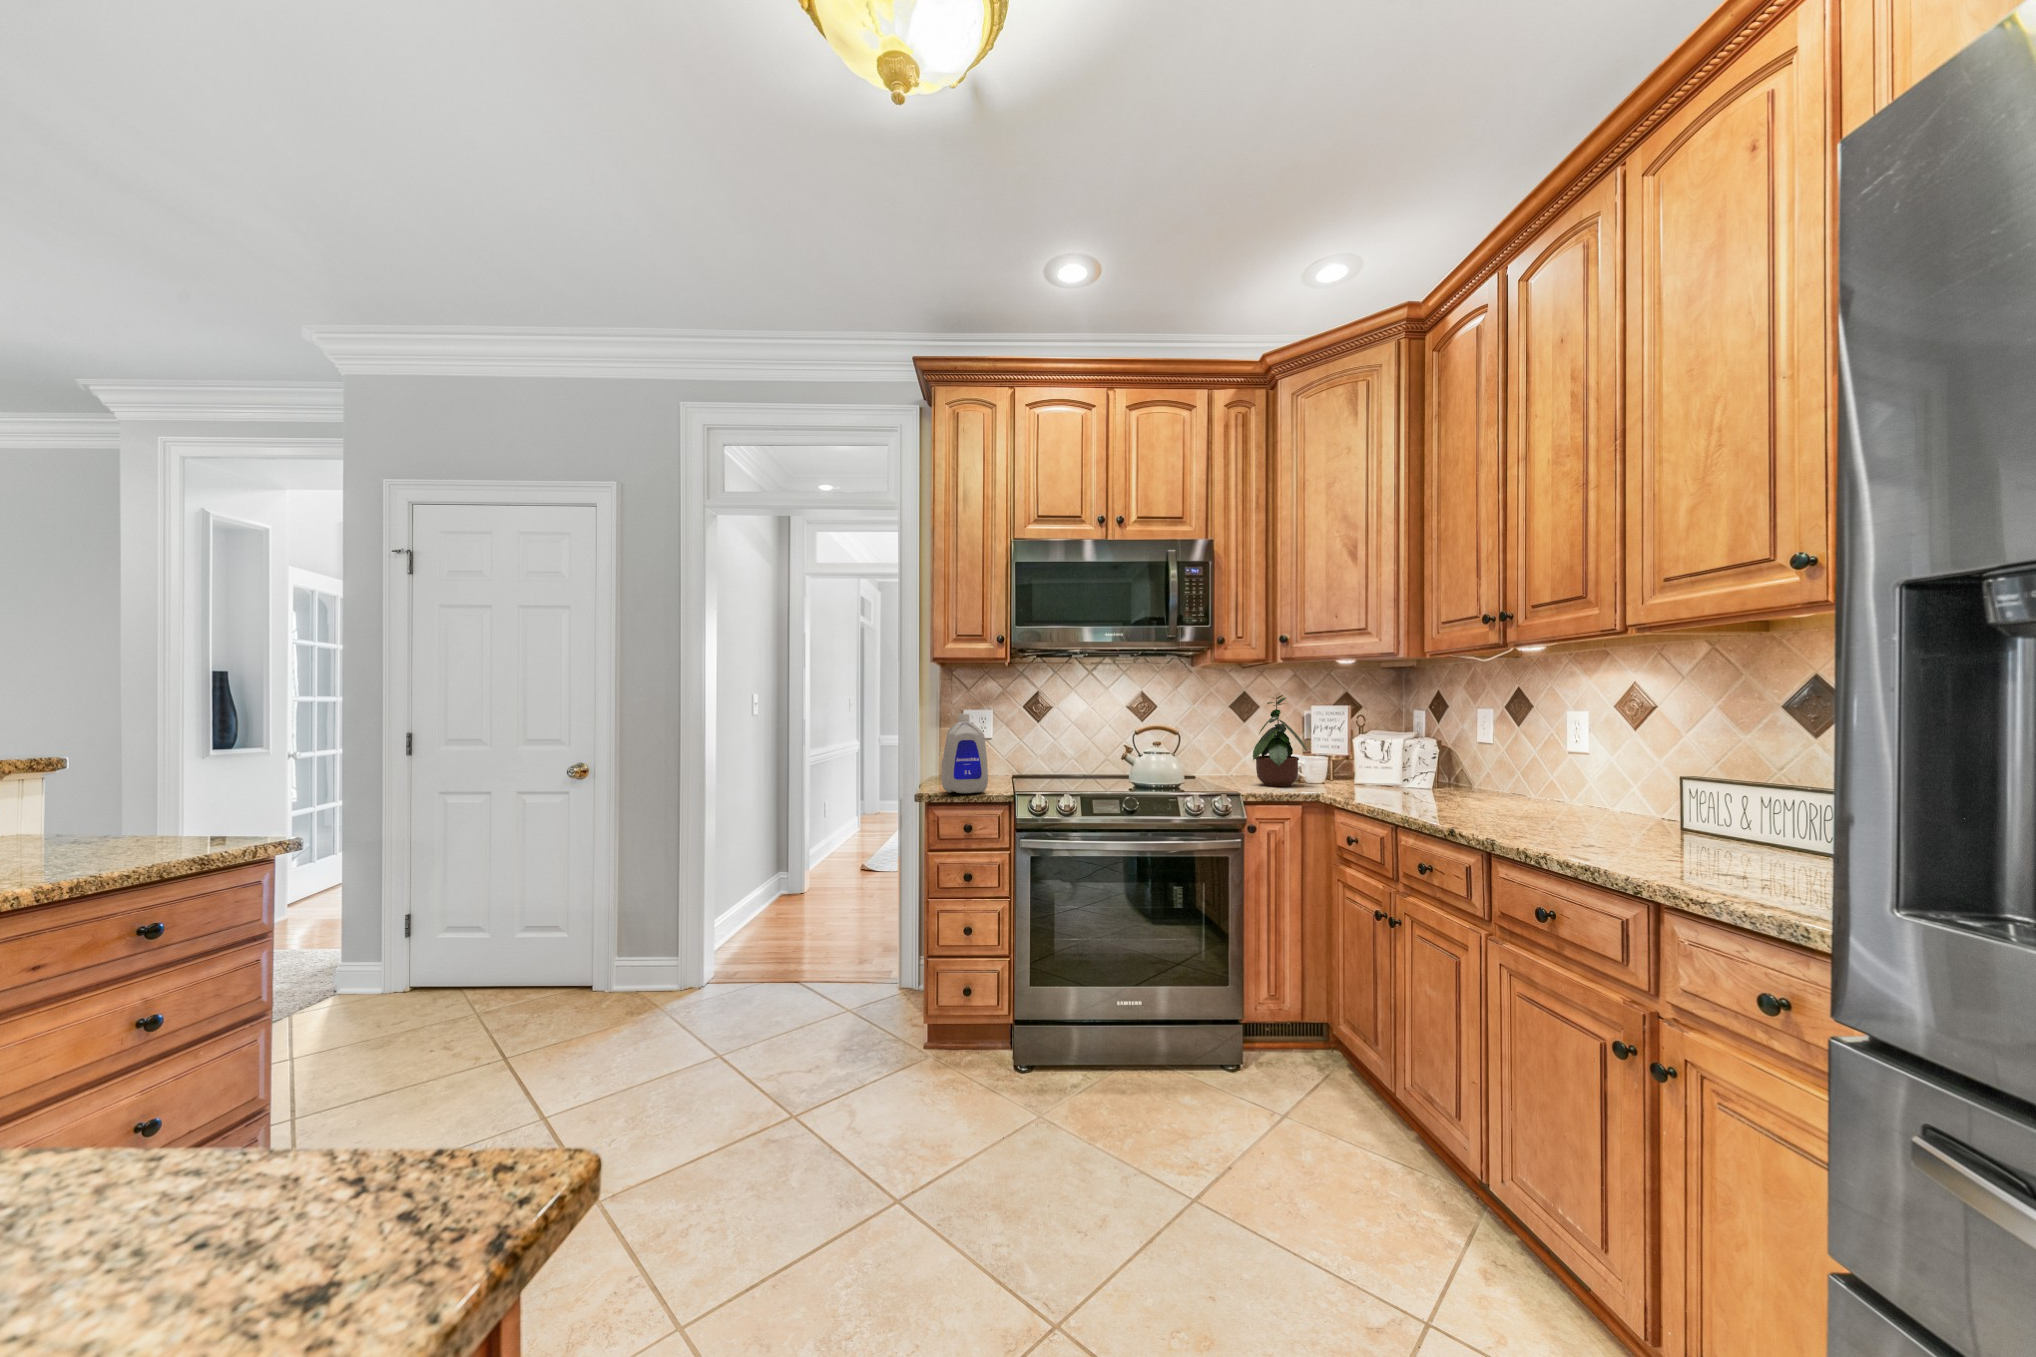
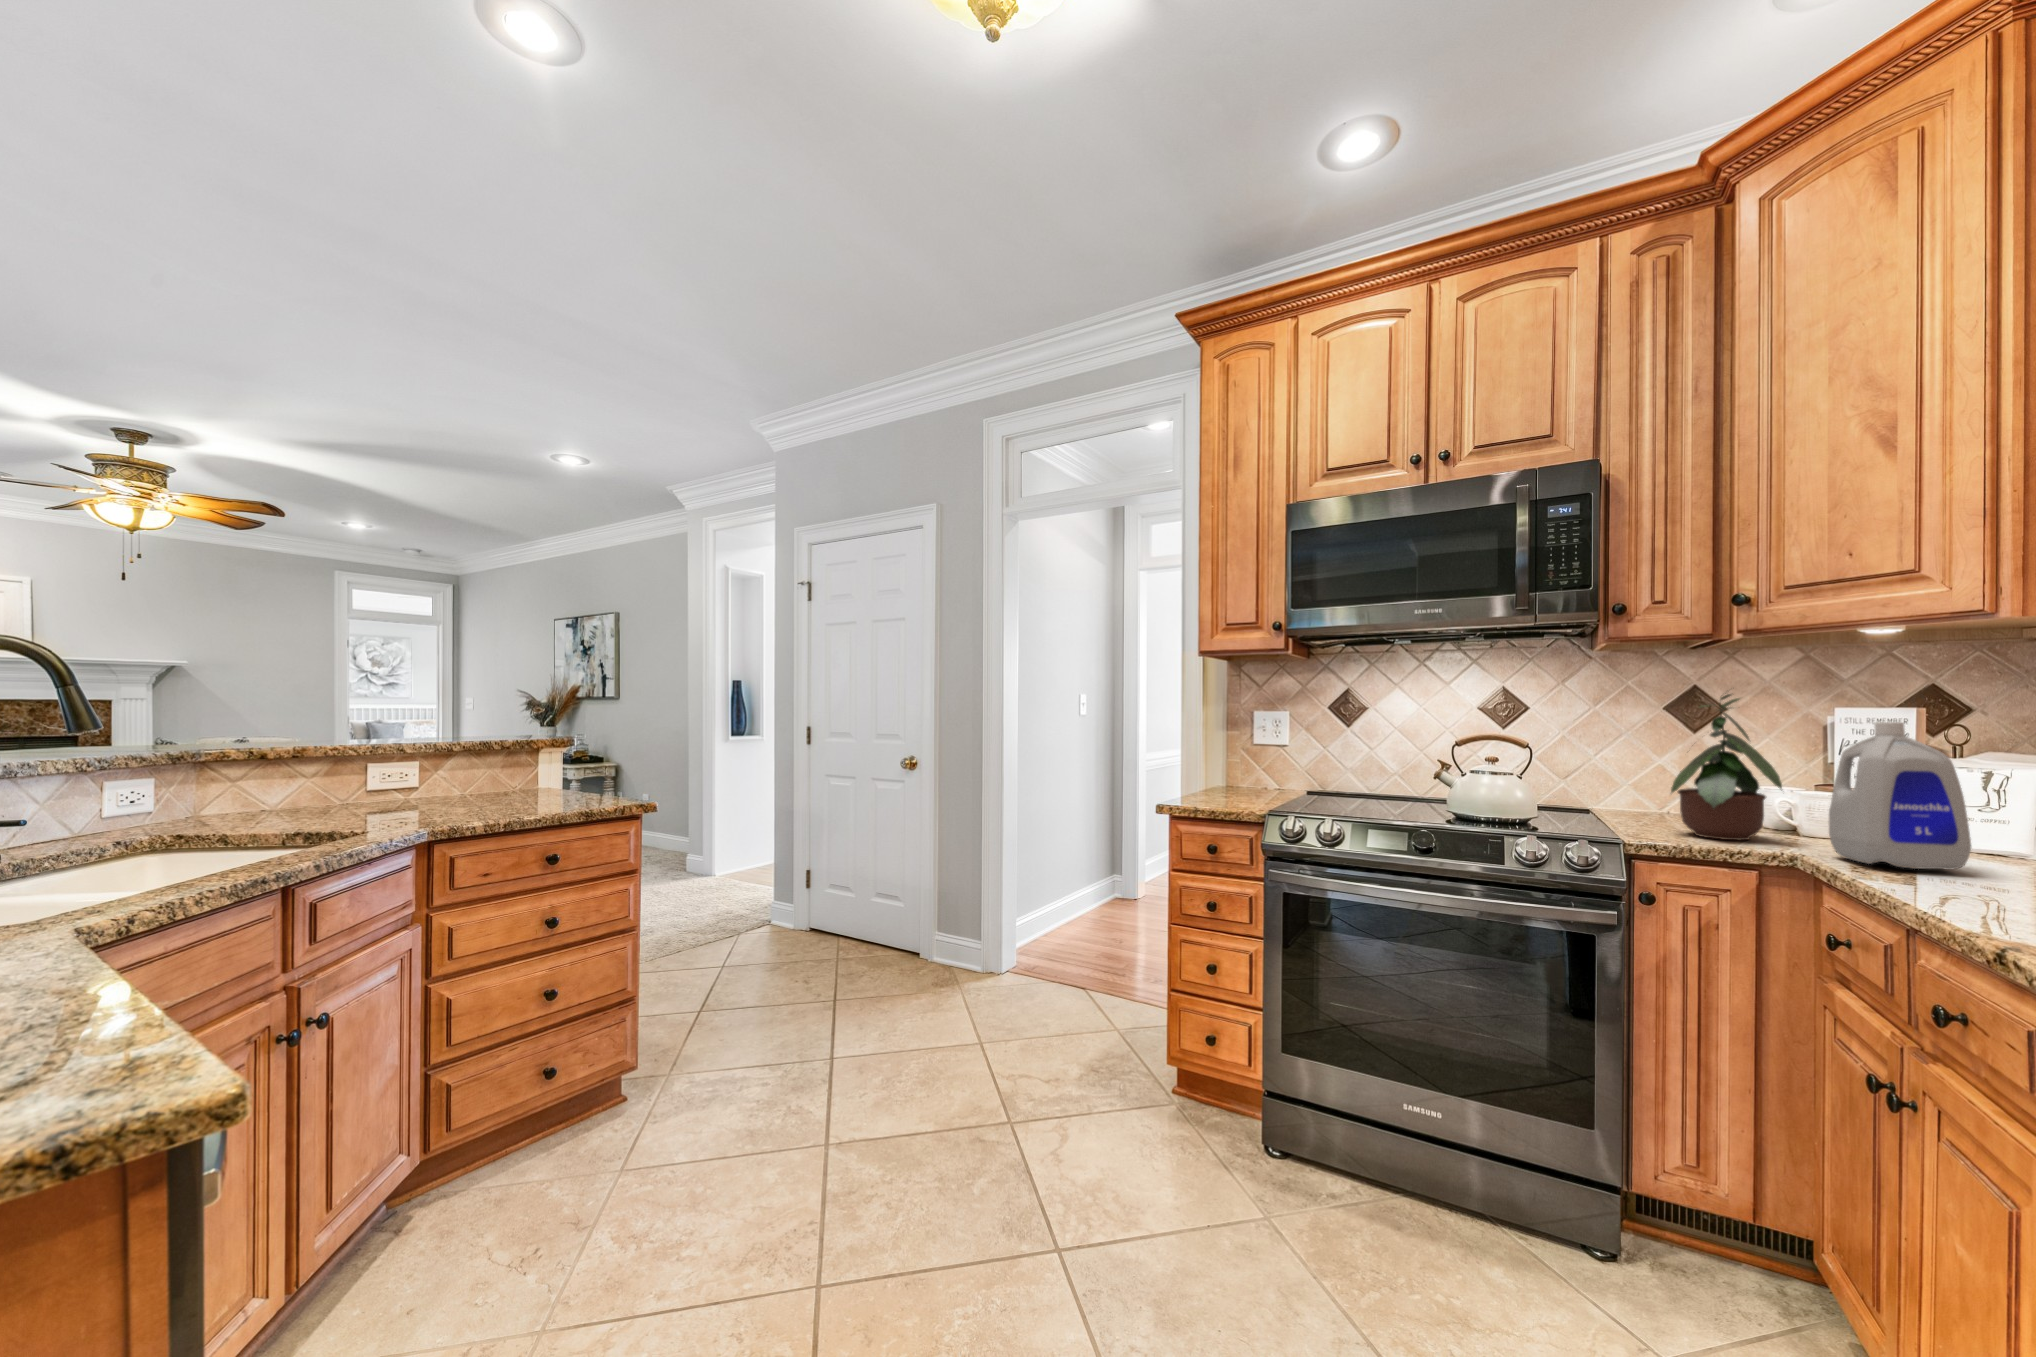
bottle: present [941,714,988,793] -> present [1829,722,1971,870]

